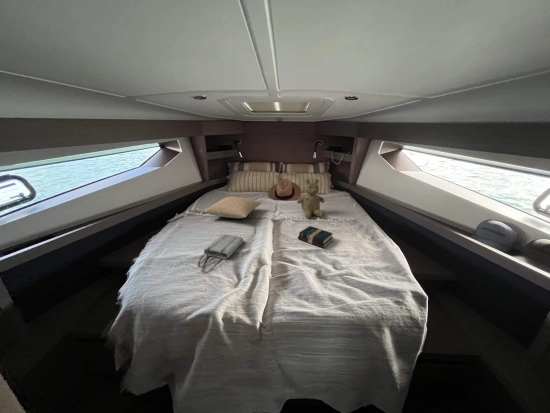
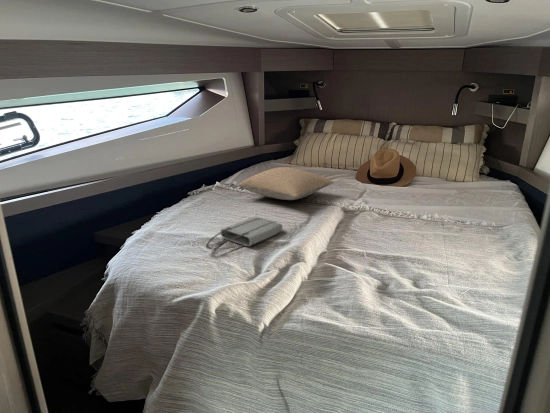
teddy bear: present [297,179,324,218] -> none [394,146,448,216]
hardback book: present [298,226,333,248] -> none [372,222,438,256]

